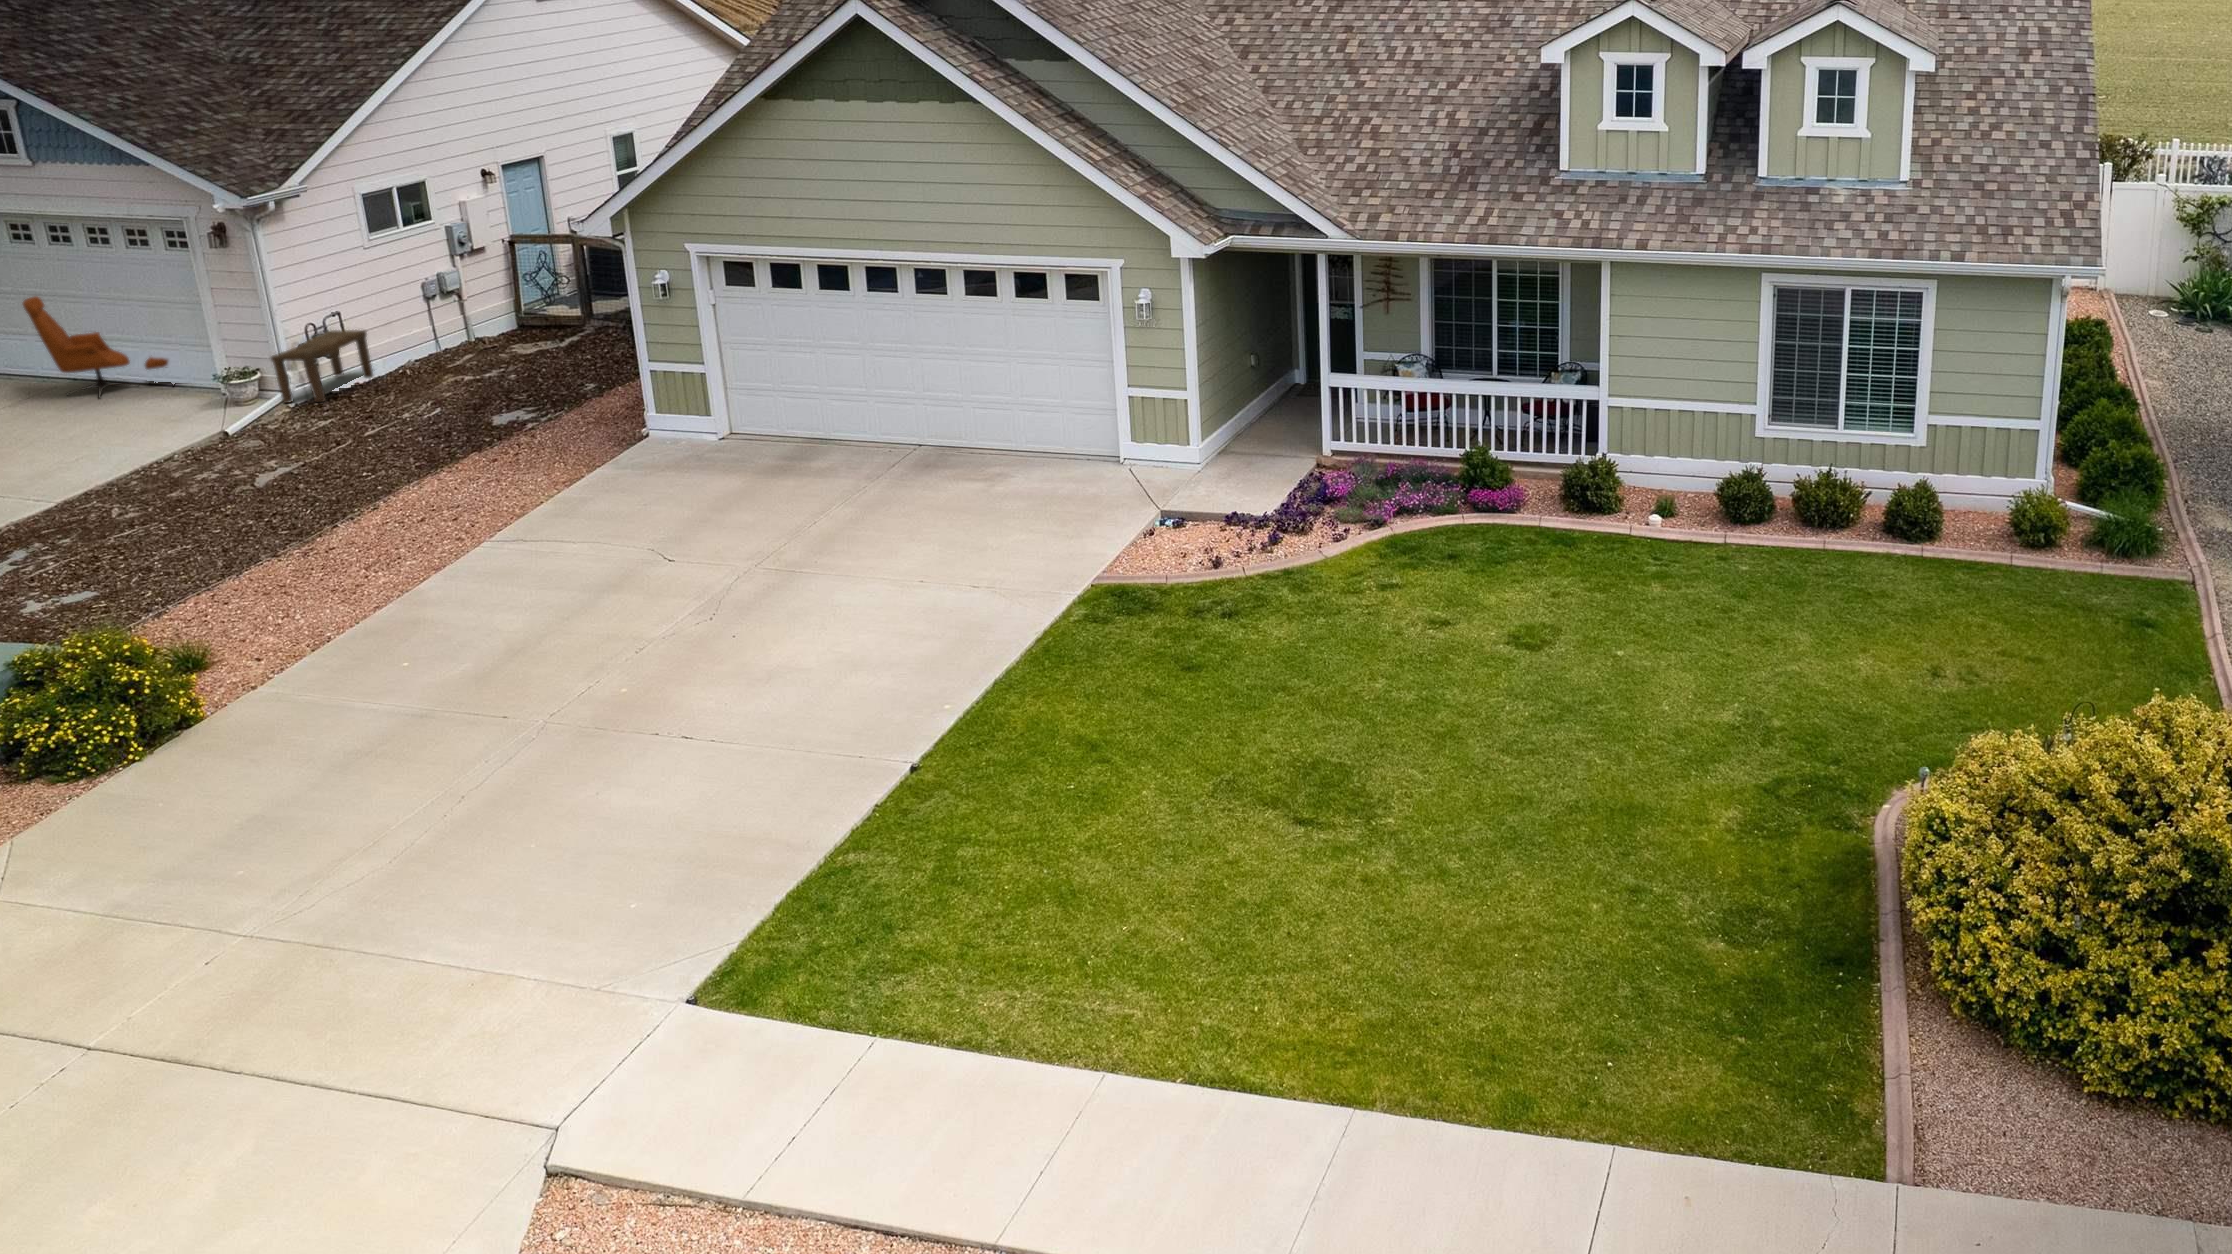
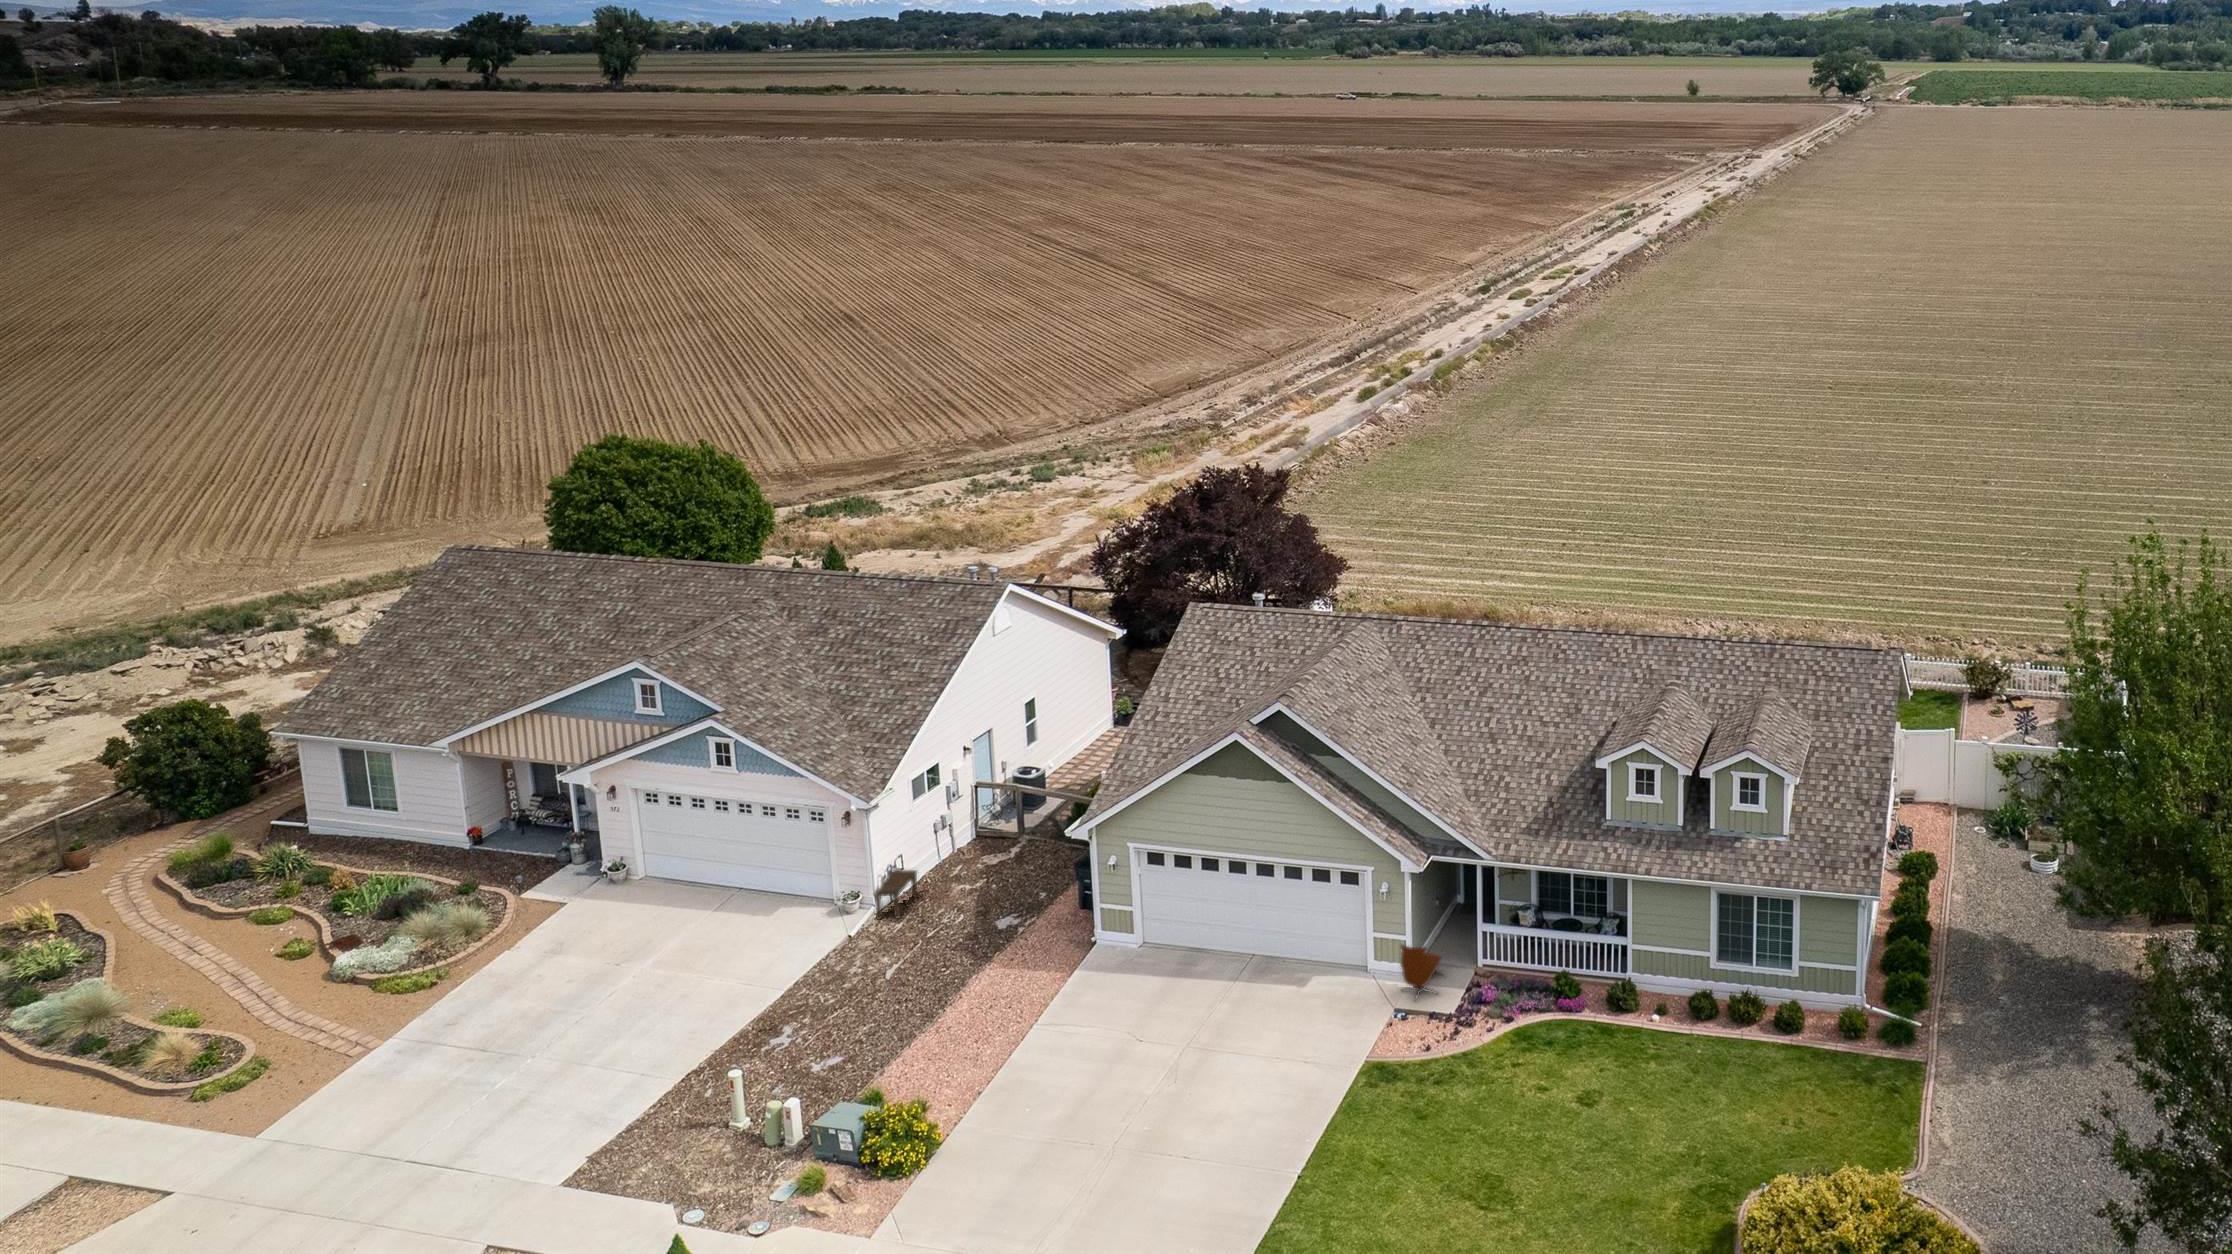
lounge chair: present [23,296,168,397] -> present [1401,945,1441,994]

